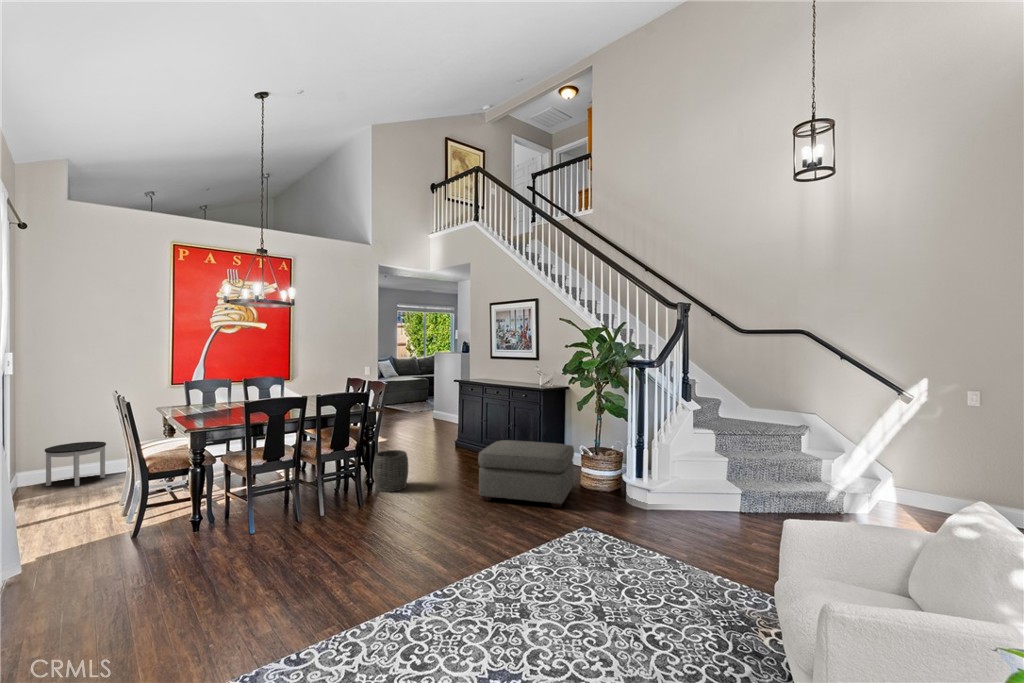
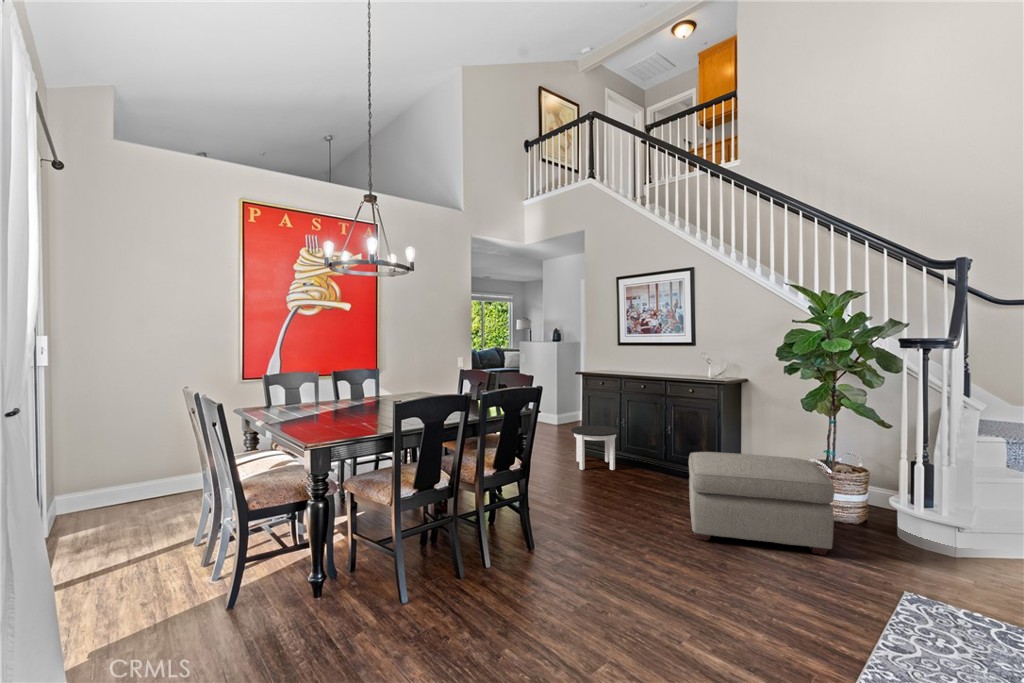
round table: present [45,442,106,486] -> present [571,425,619,470]
woven basket: present [373,450,408,492] -> none [525,464,572,524]

